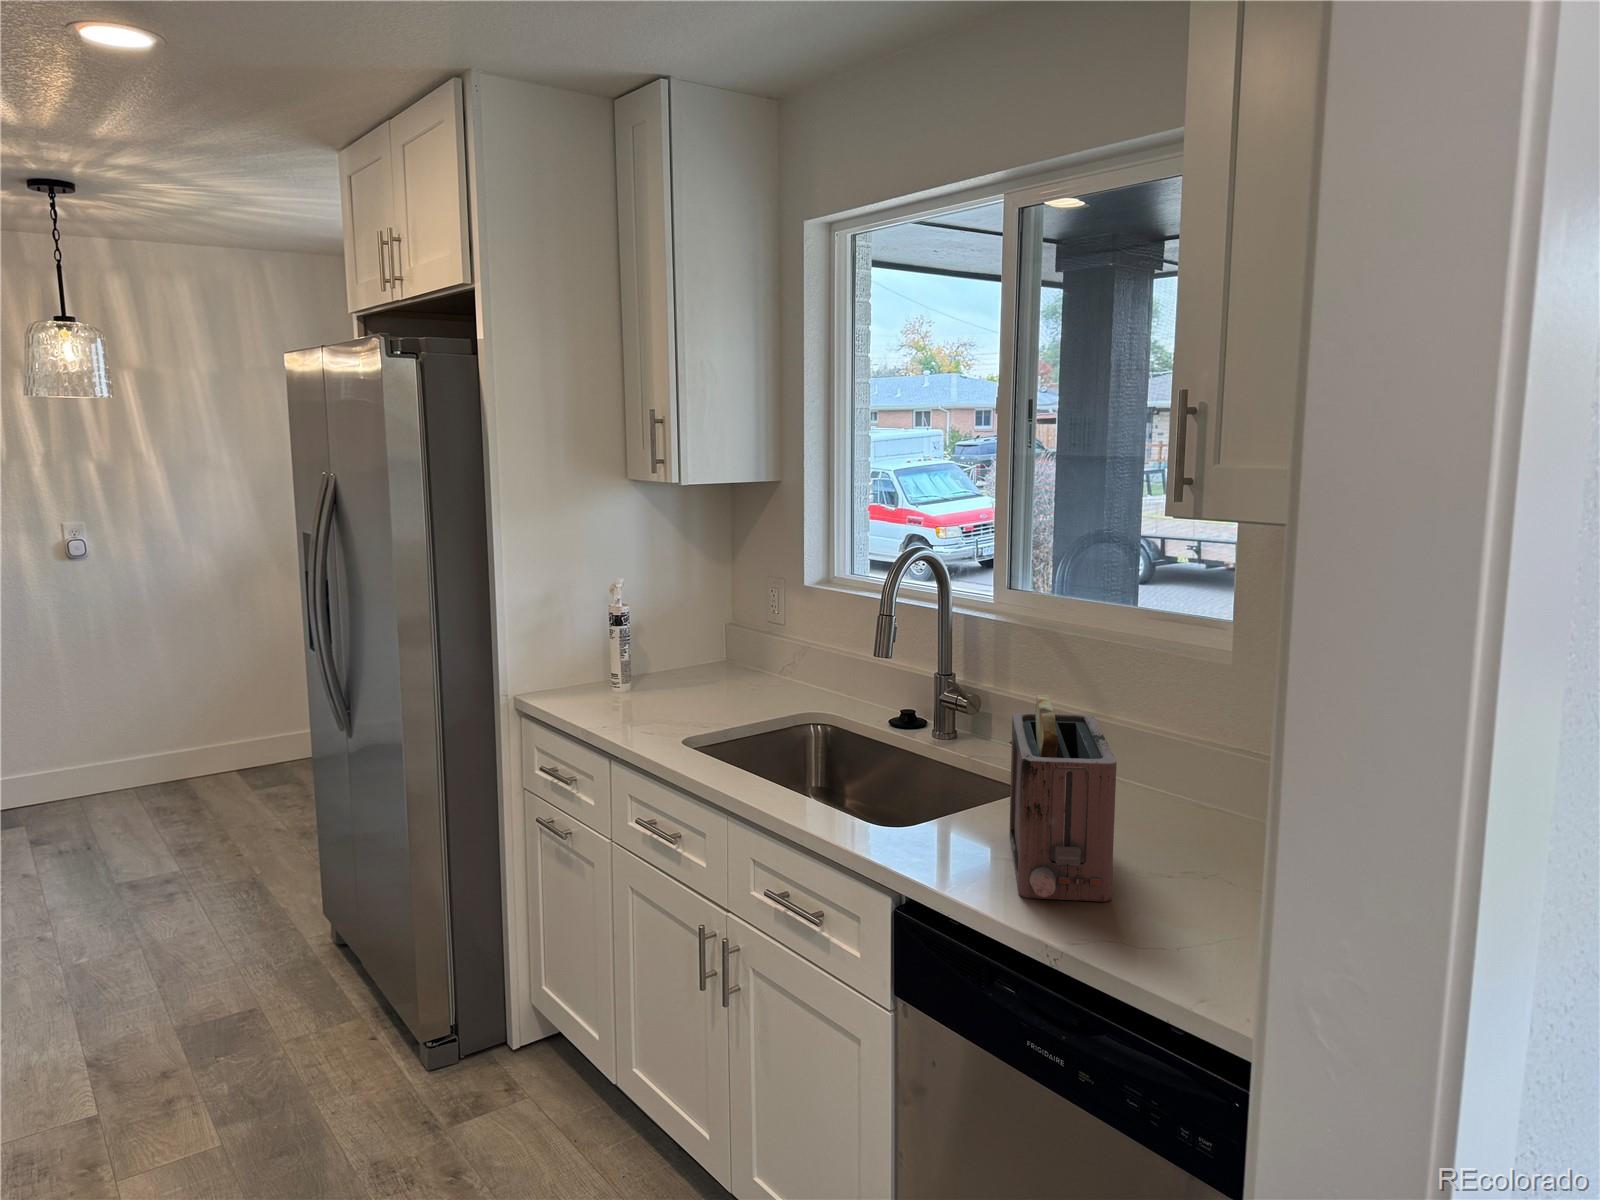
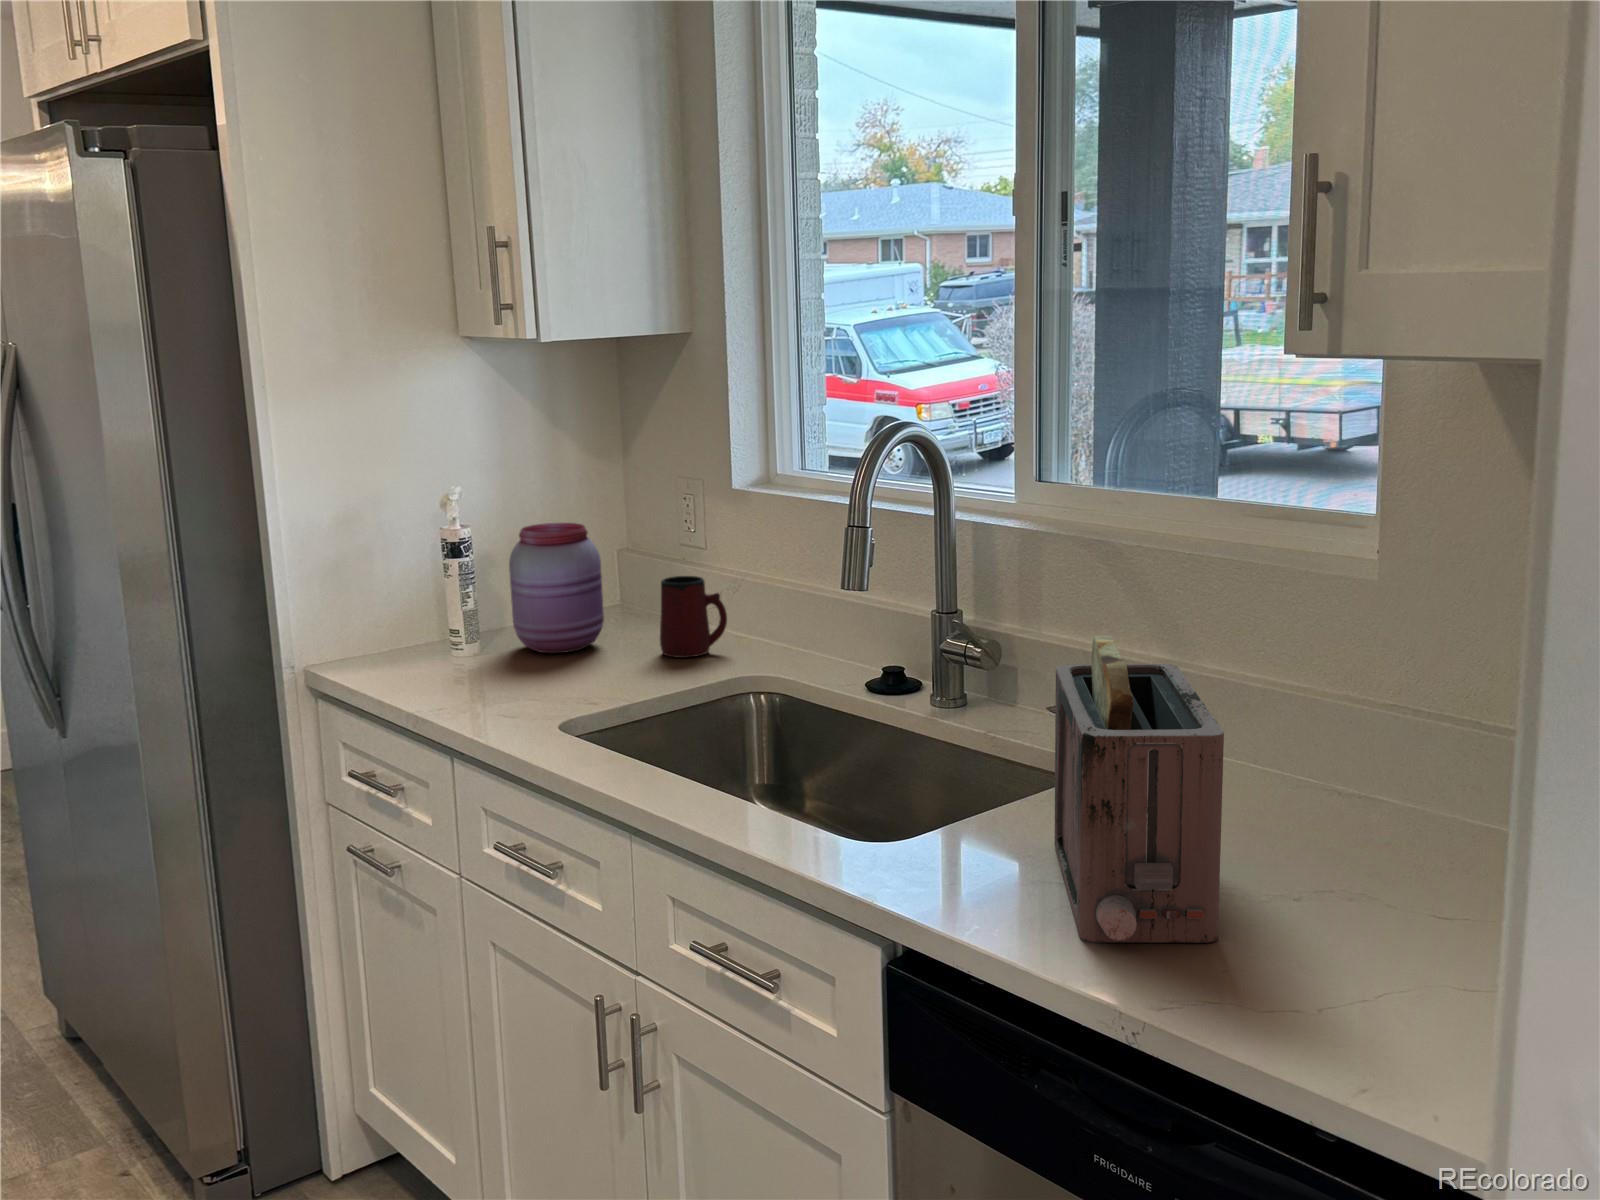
jar: none [654,603,716,692] -> present [509,523,604,653]
mug: none [754,642,800,698] -> present [660,576,727,658]

